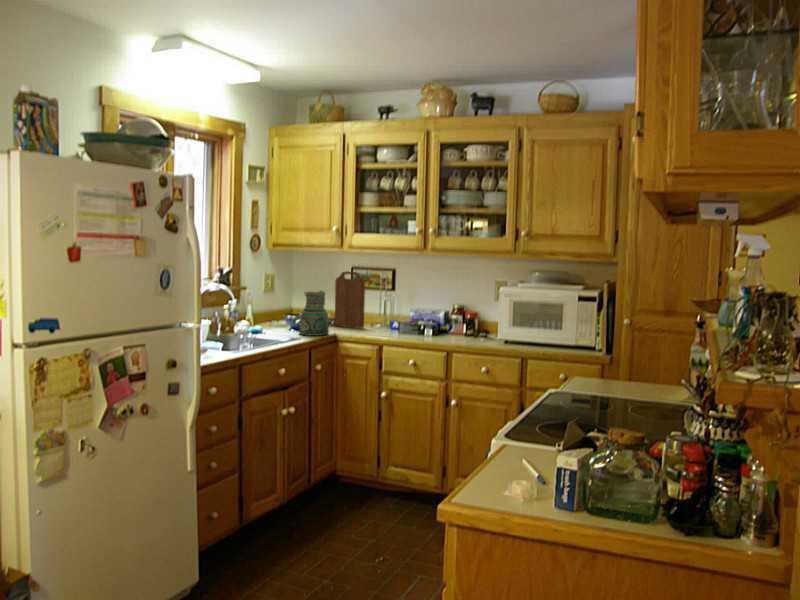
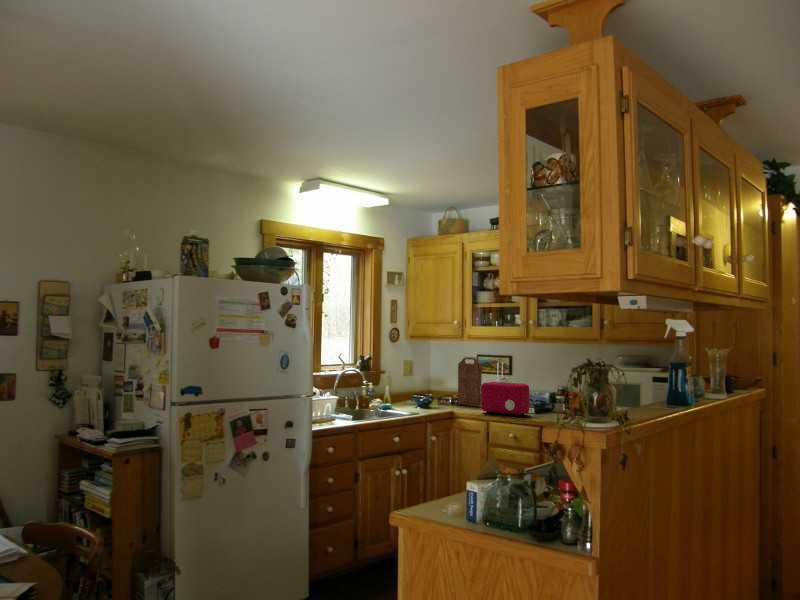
ceramic pitcher: present [299,290,329,336] -> none [420,373,445,411]
toaster: none [373,301,428,339] -> present [481,382,529,416]

